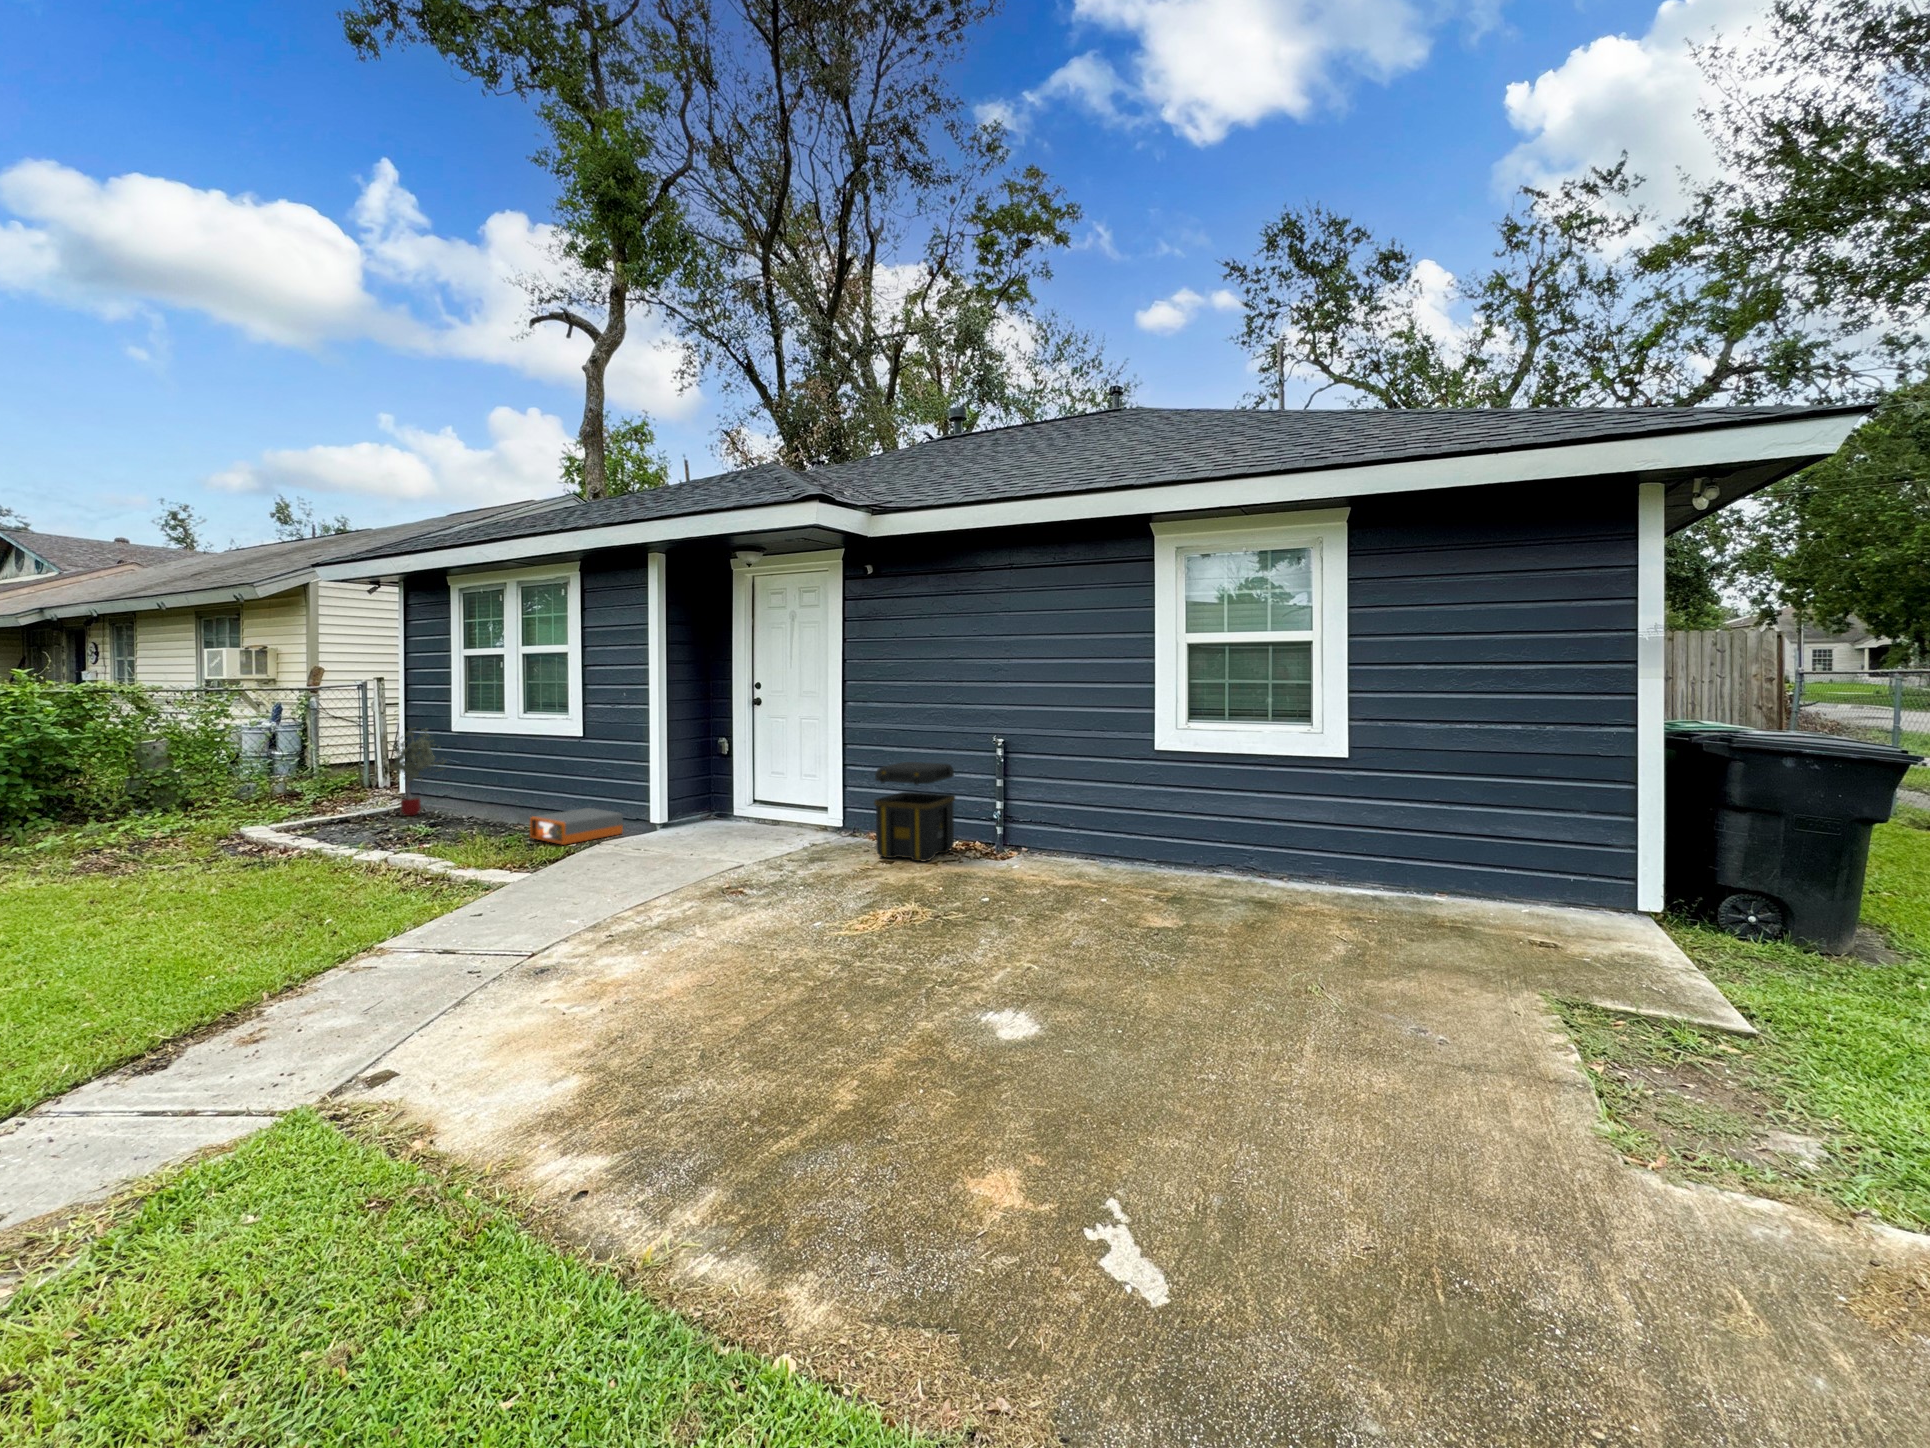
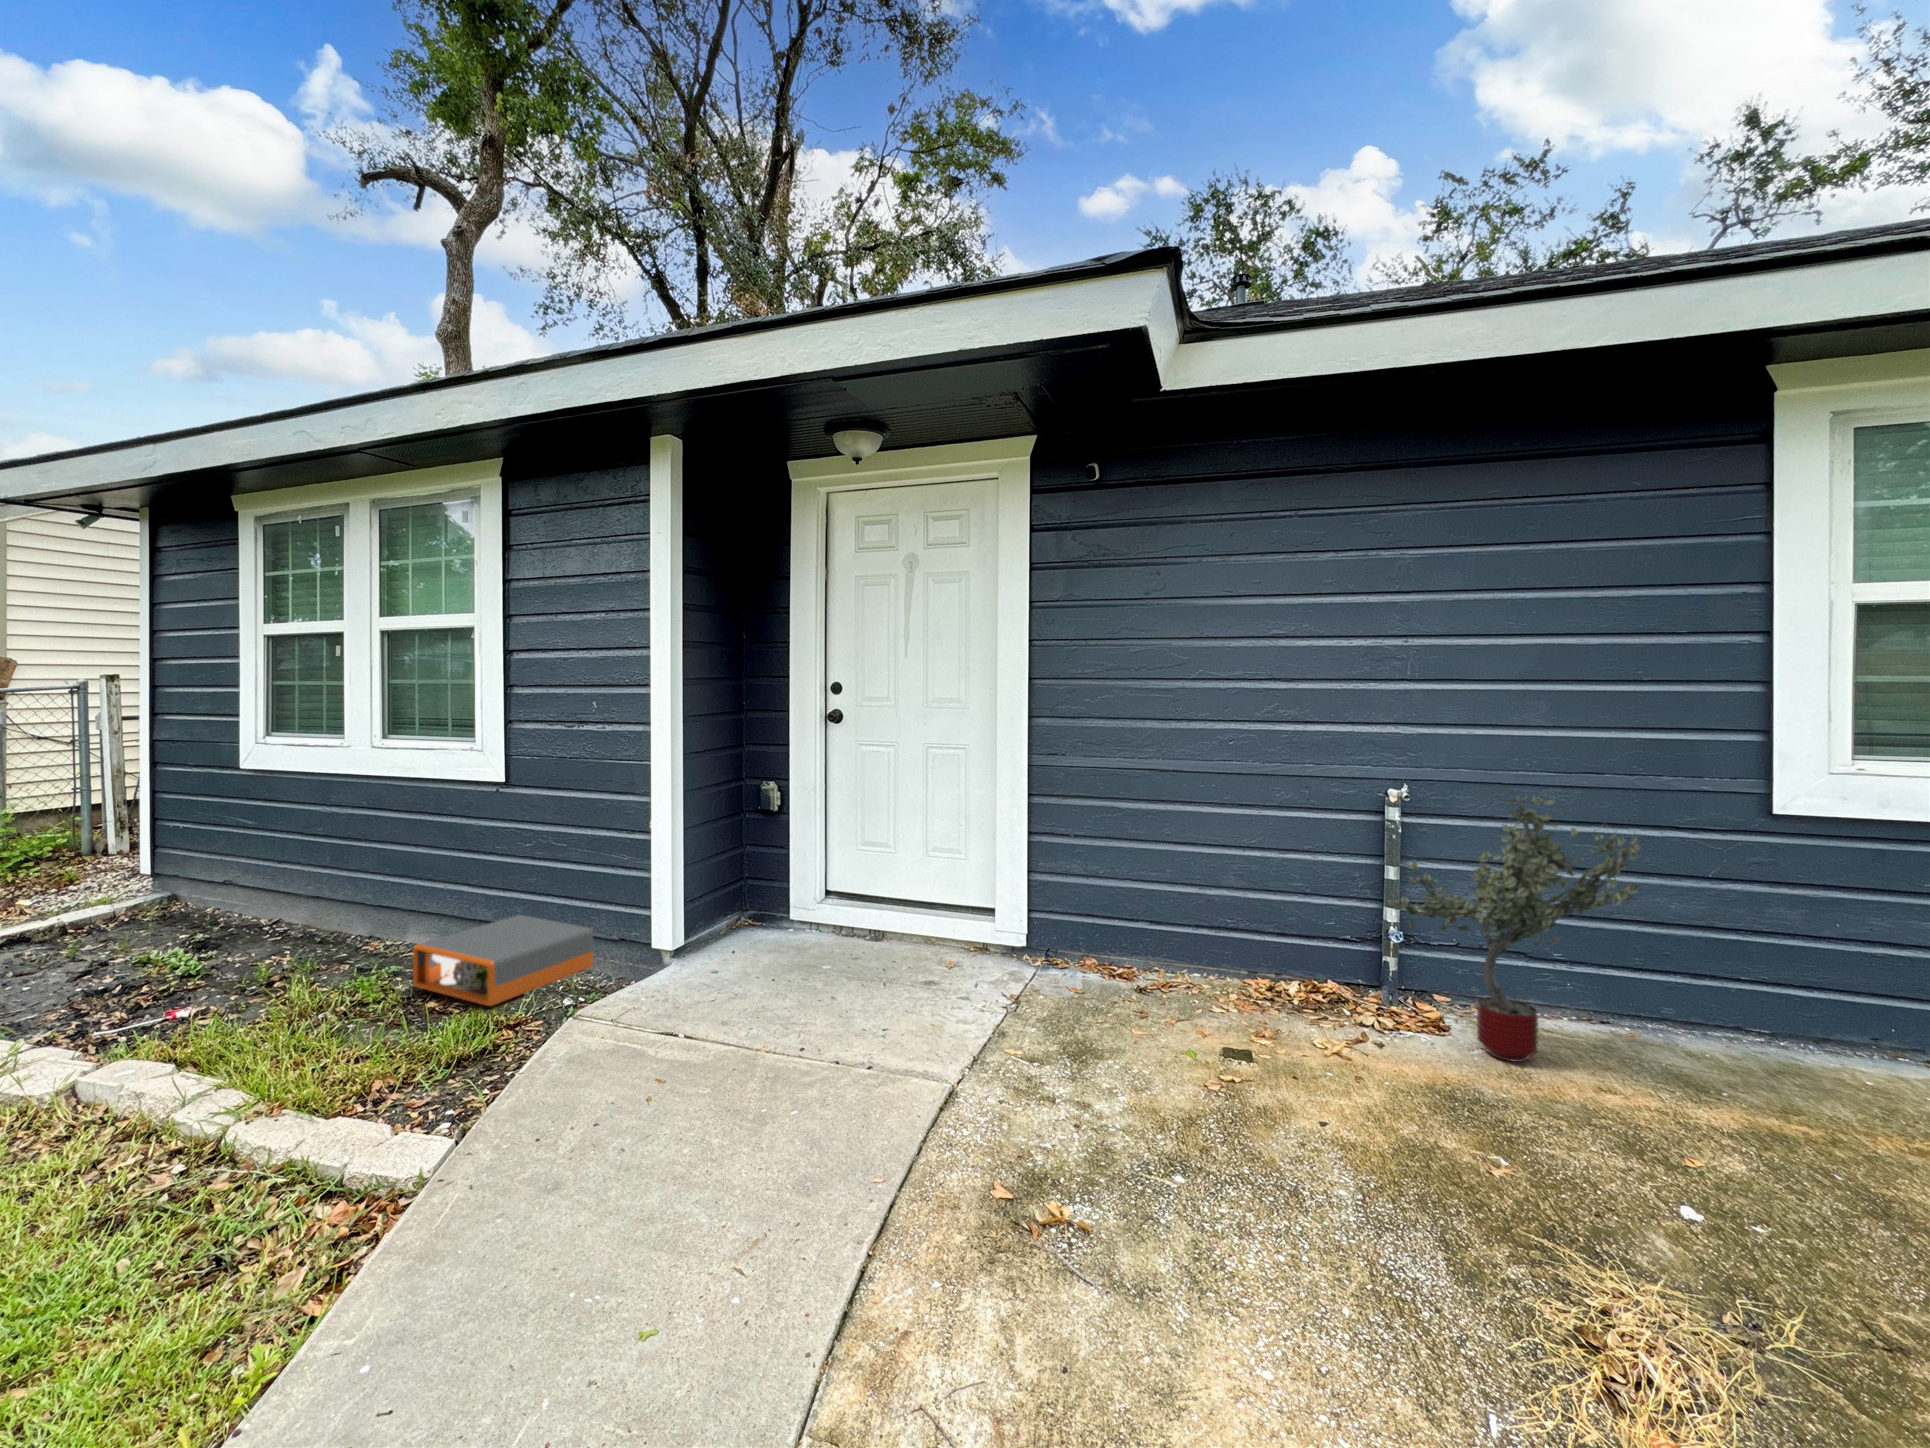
potted tree: present [393,727,445,816] -> present [1386,795,1639,1062]
toolbox: present [874,762,955,861] -> none [1169,833,1311,1046]

